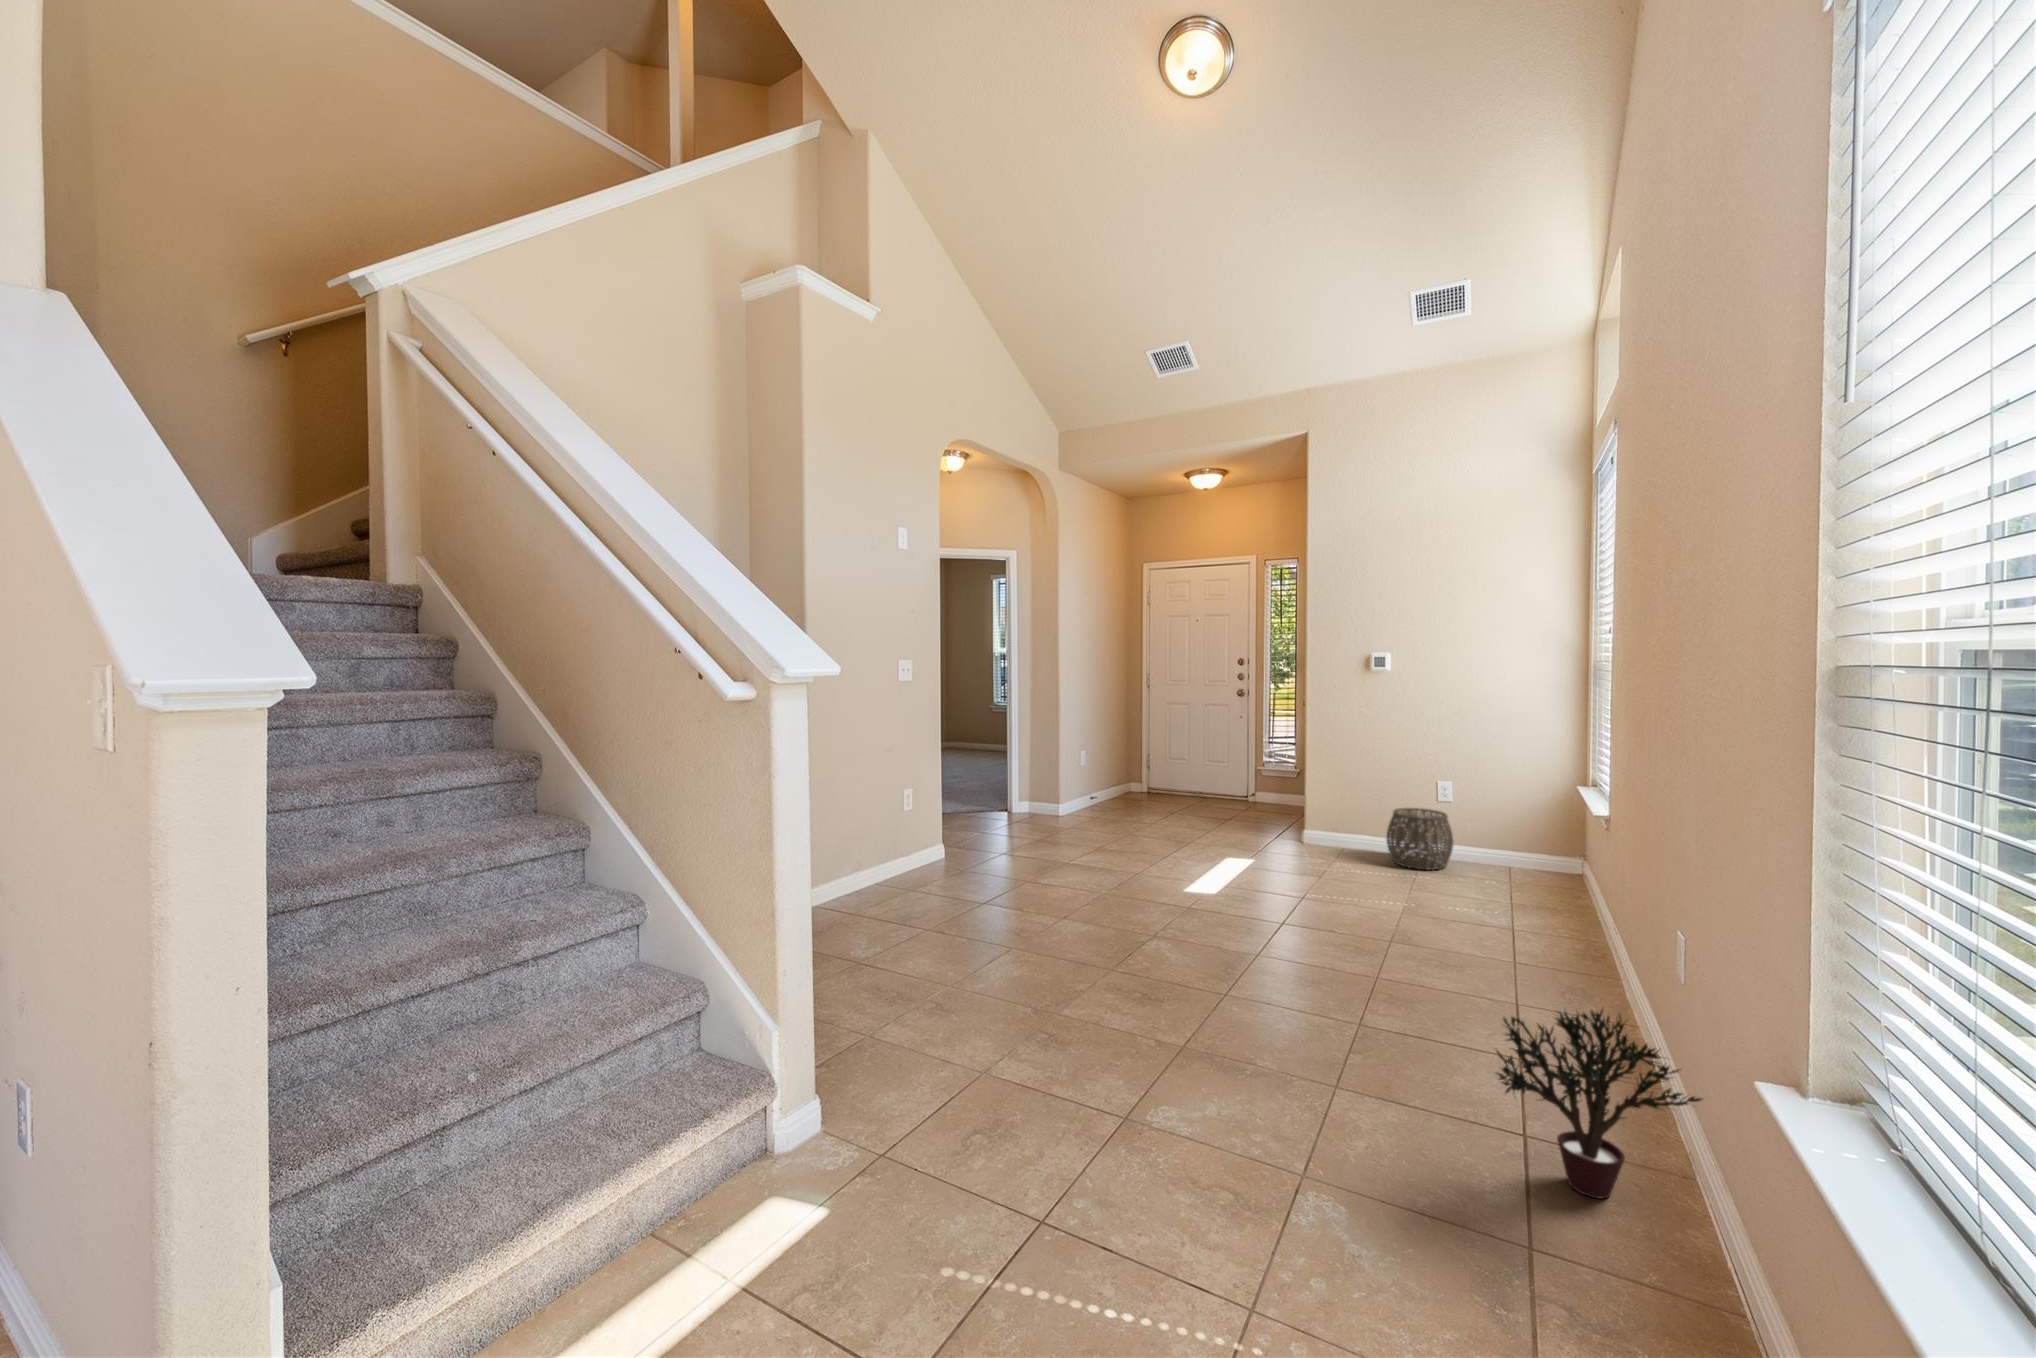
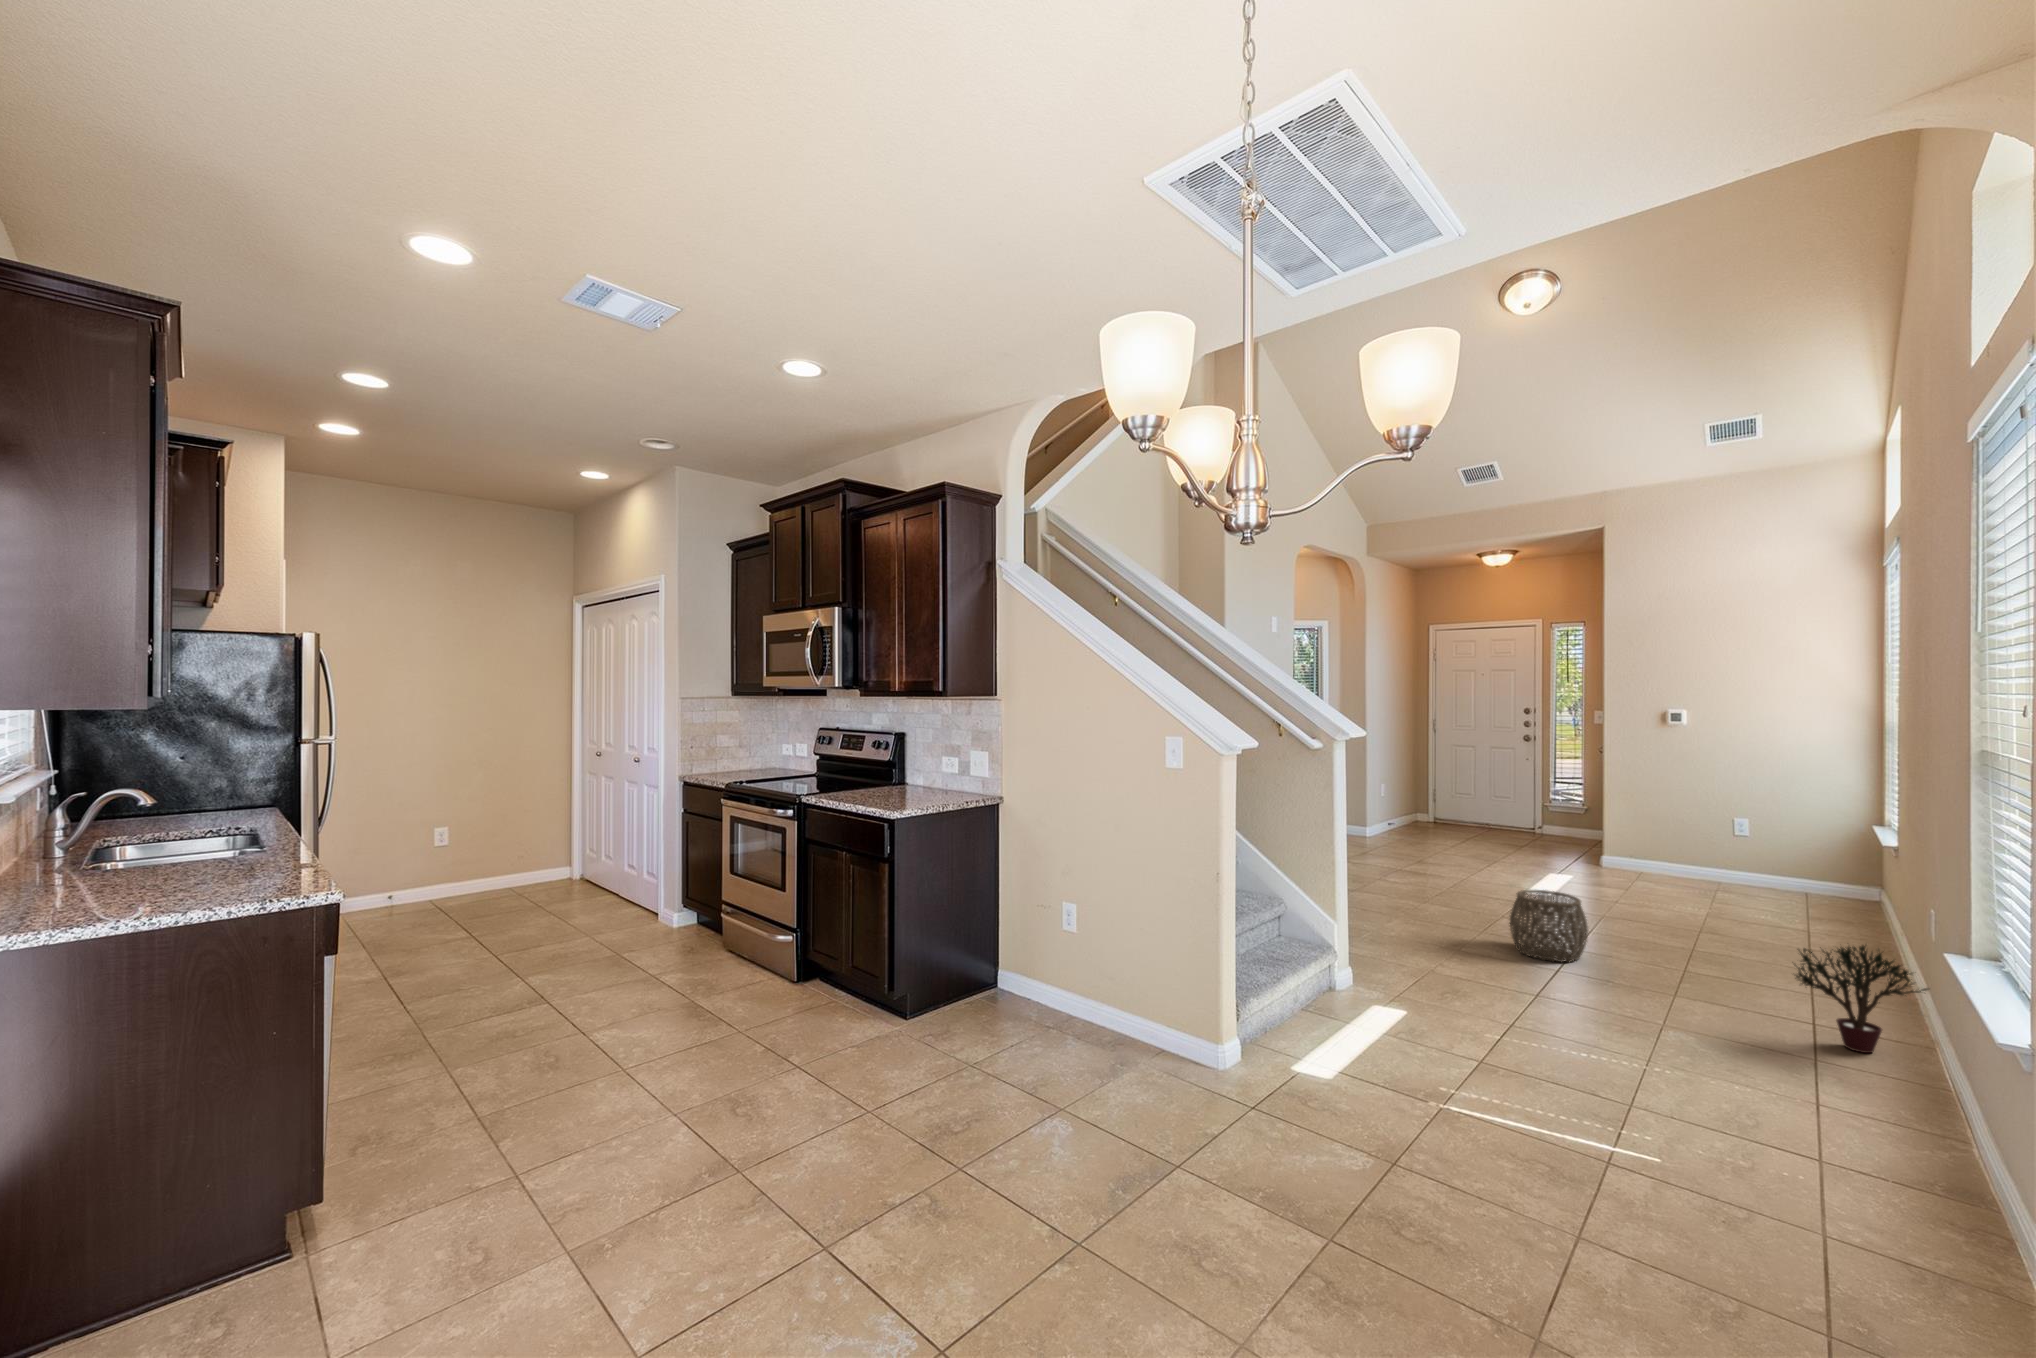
woven basket: present [1386,808,1454,870] -> present [1510,890,1588,962]

